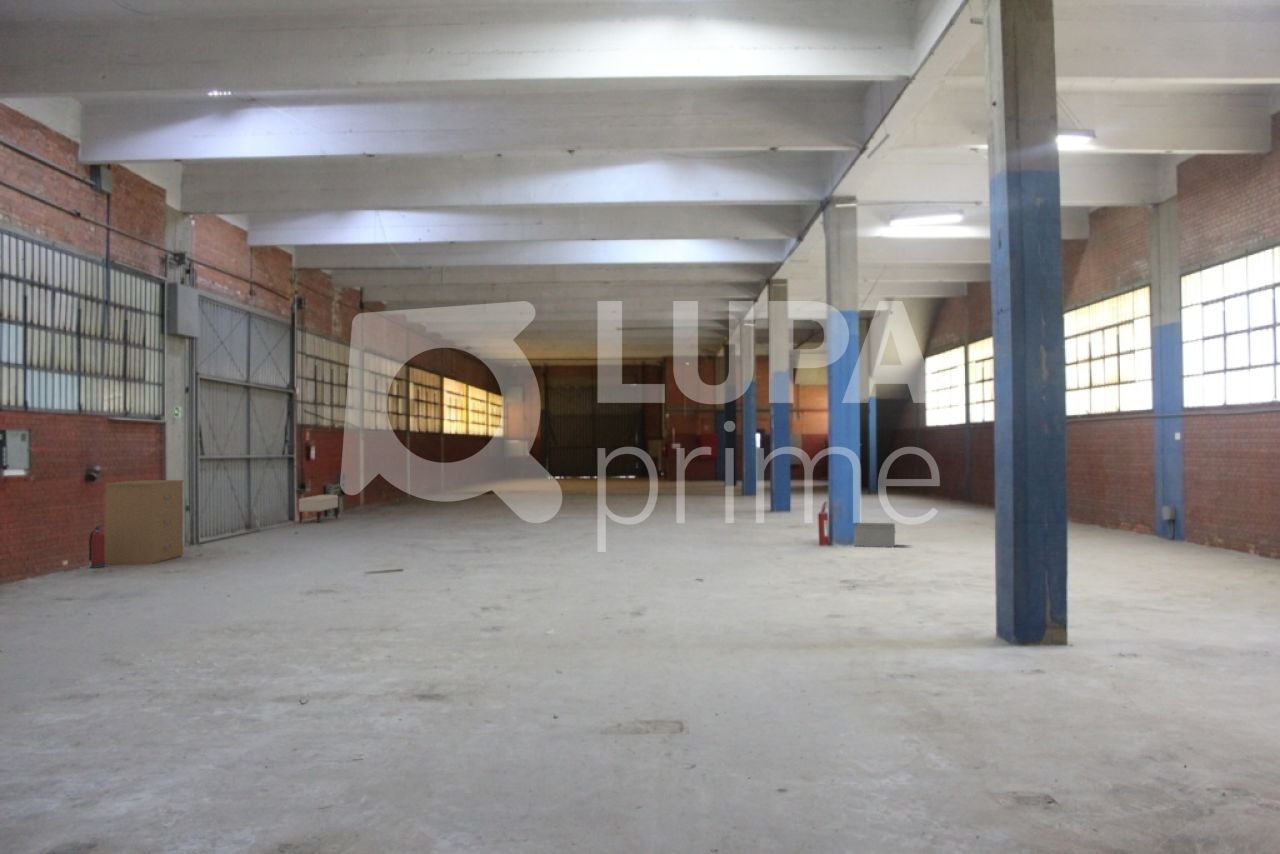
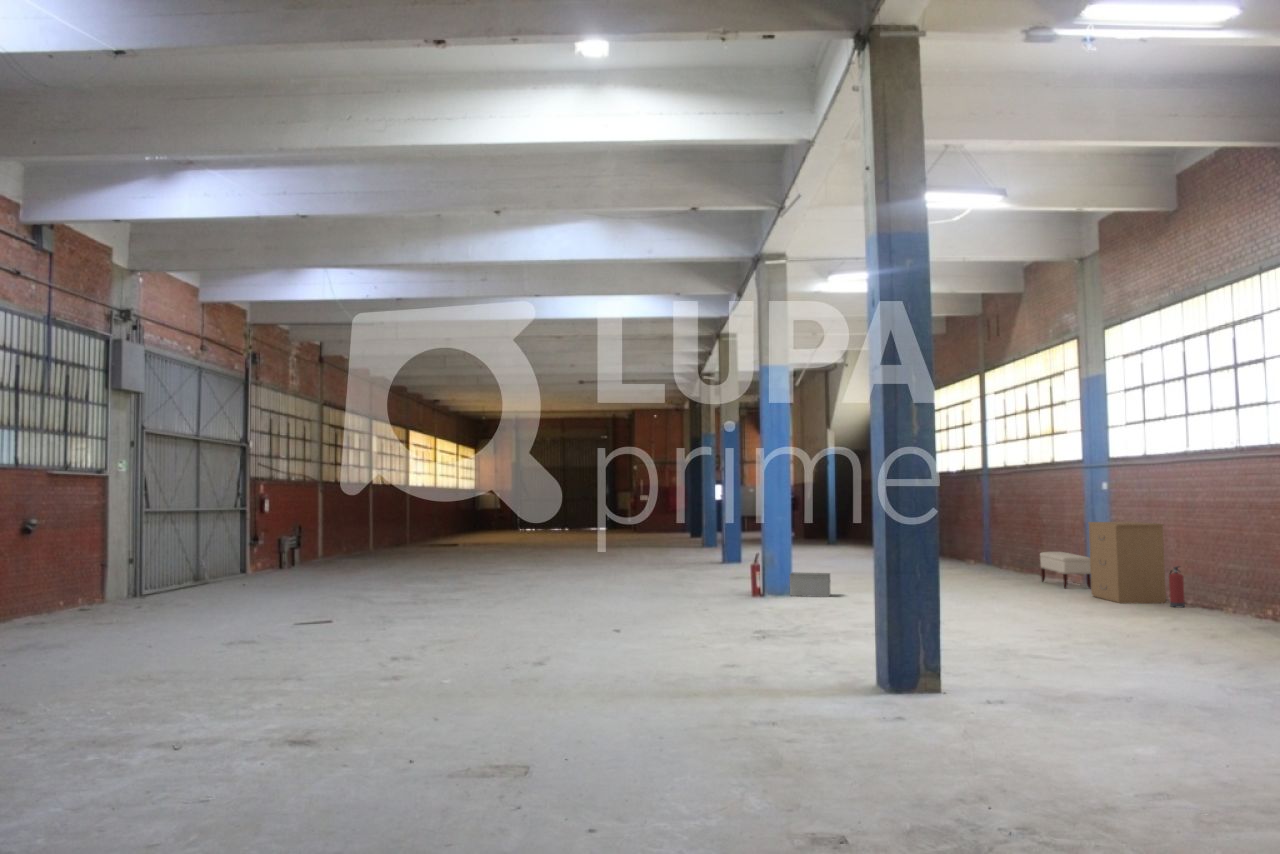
filing cabinet: present [105,480,183,564] -> present [1088,522,1166,603]
bench: present [299,495,338,523] -> present [1040,552,1091,588]
fire extinguisher: present [89,525,105,568] -> present [1169,567,1185,607]

